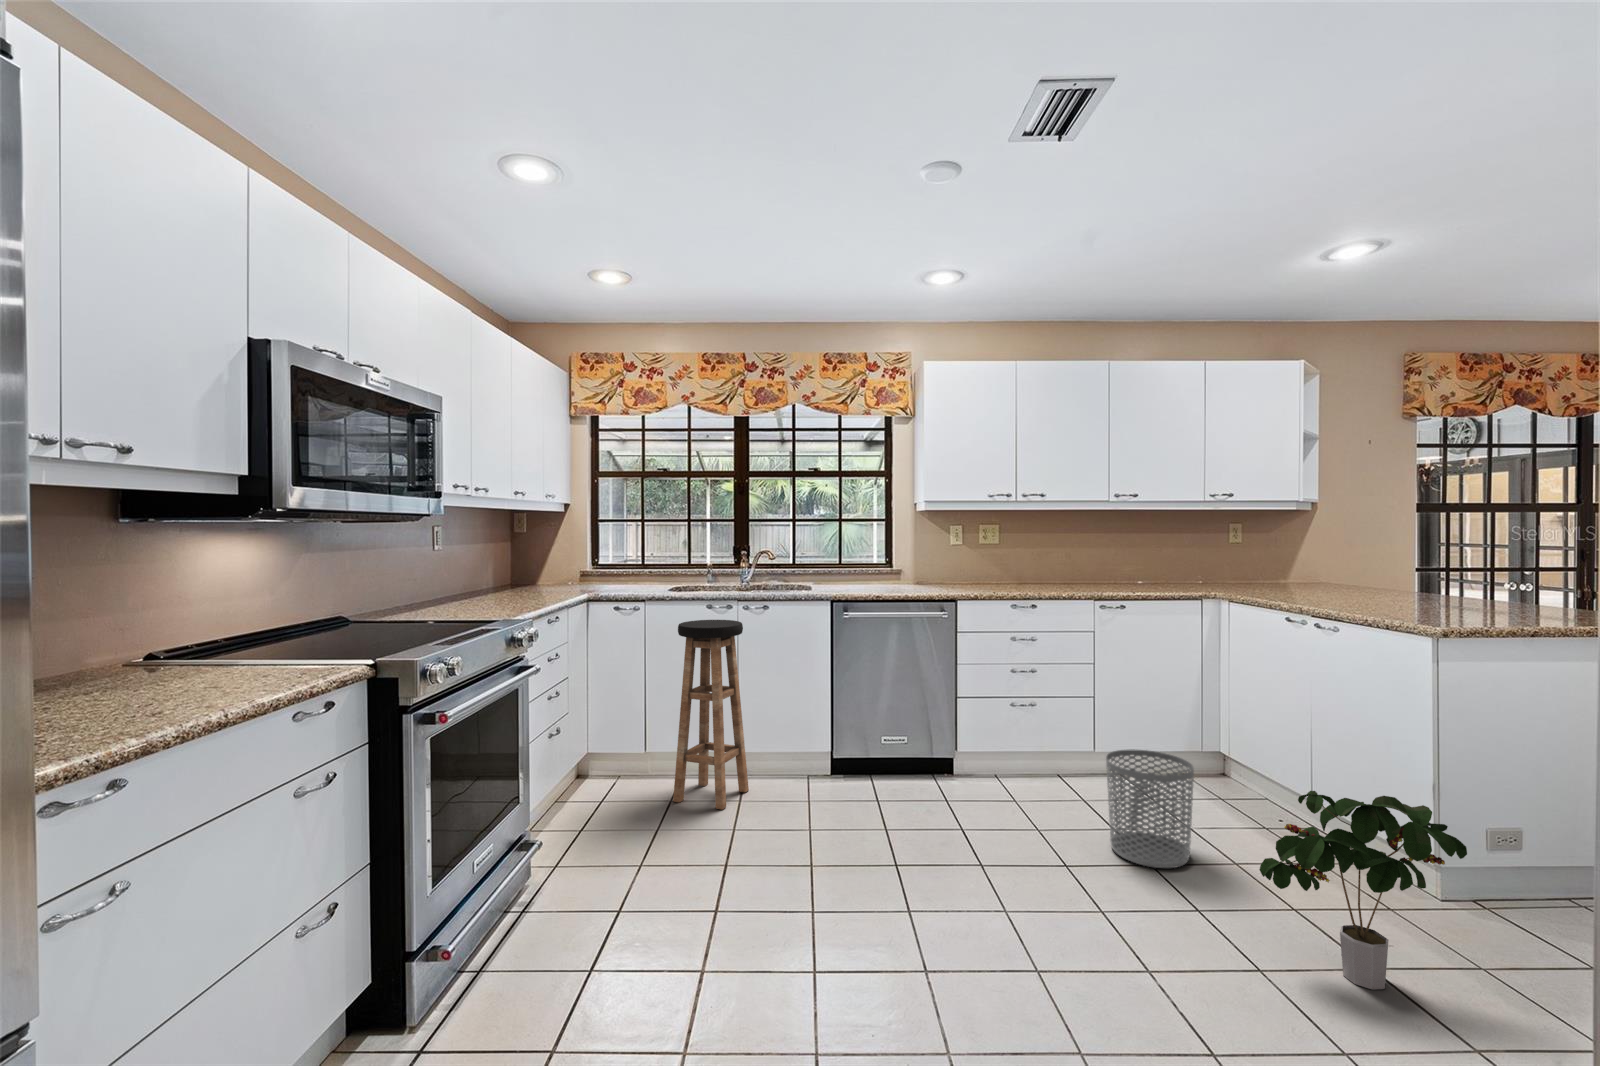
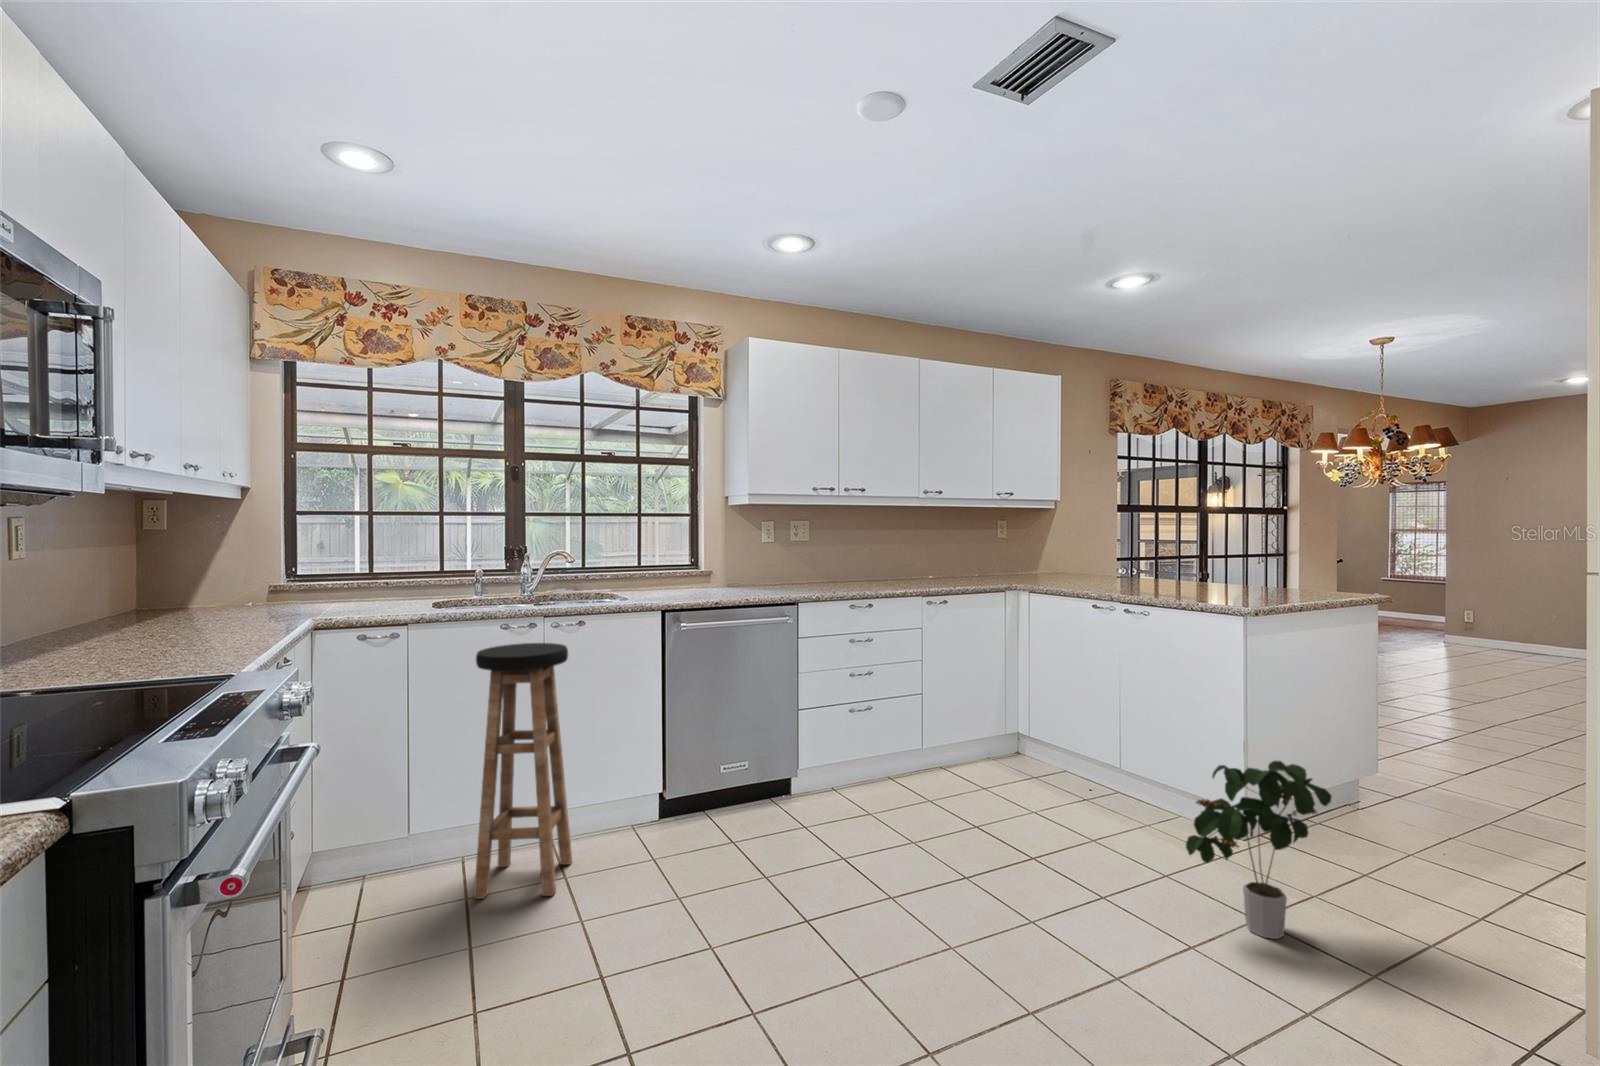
waste bin: present [1106,749,1194,868] -> none [985,743,1067,860]

